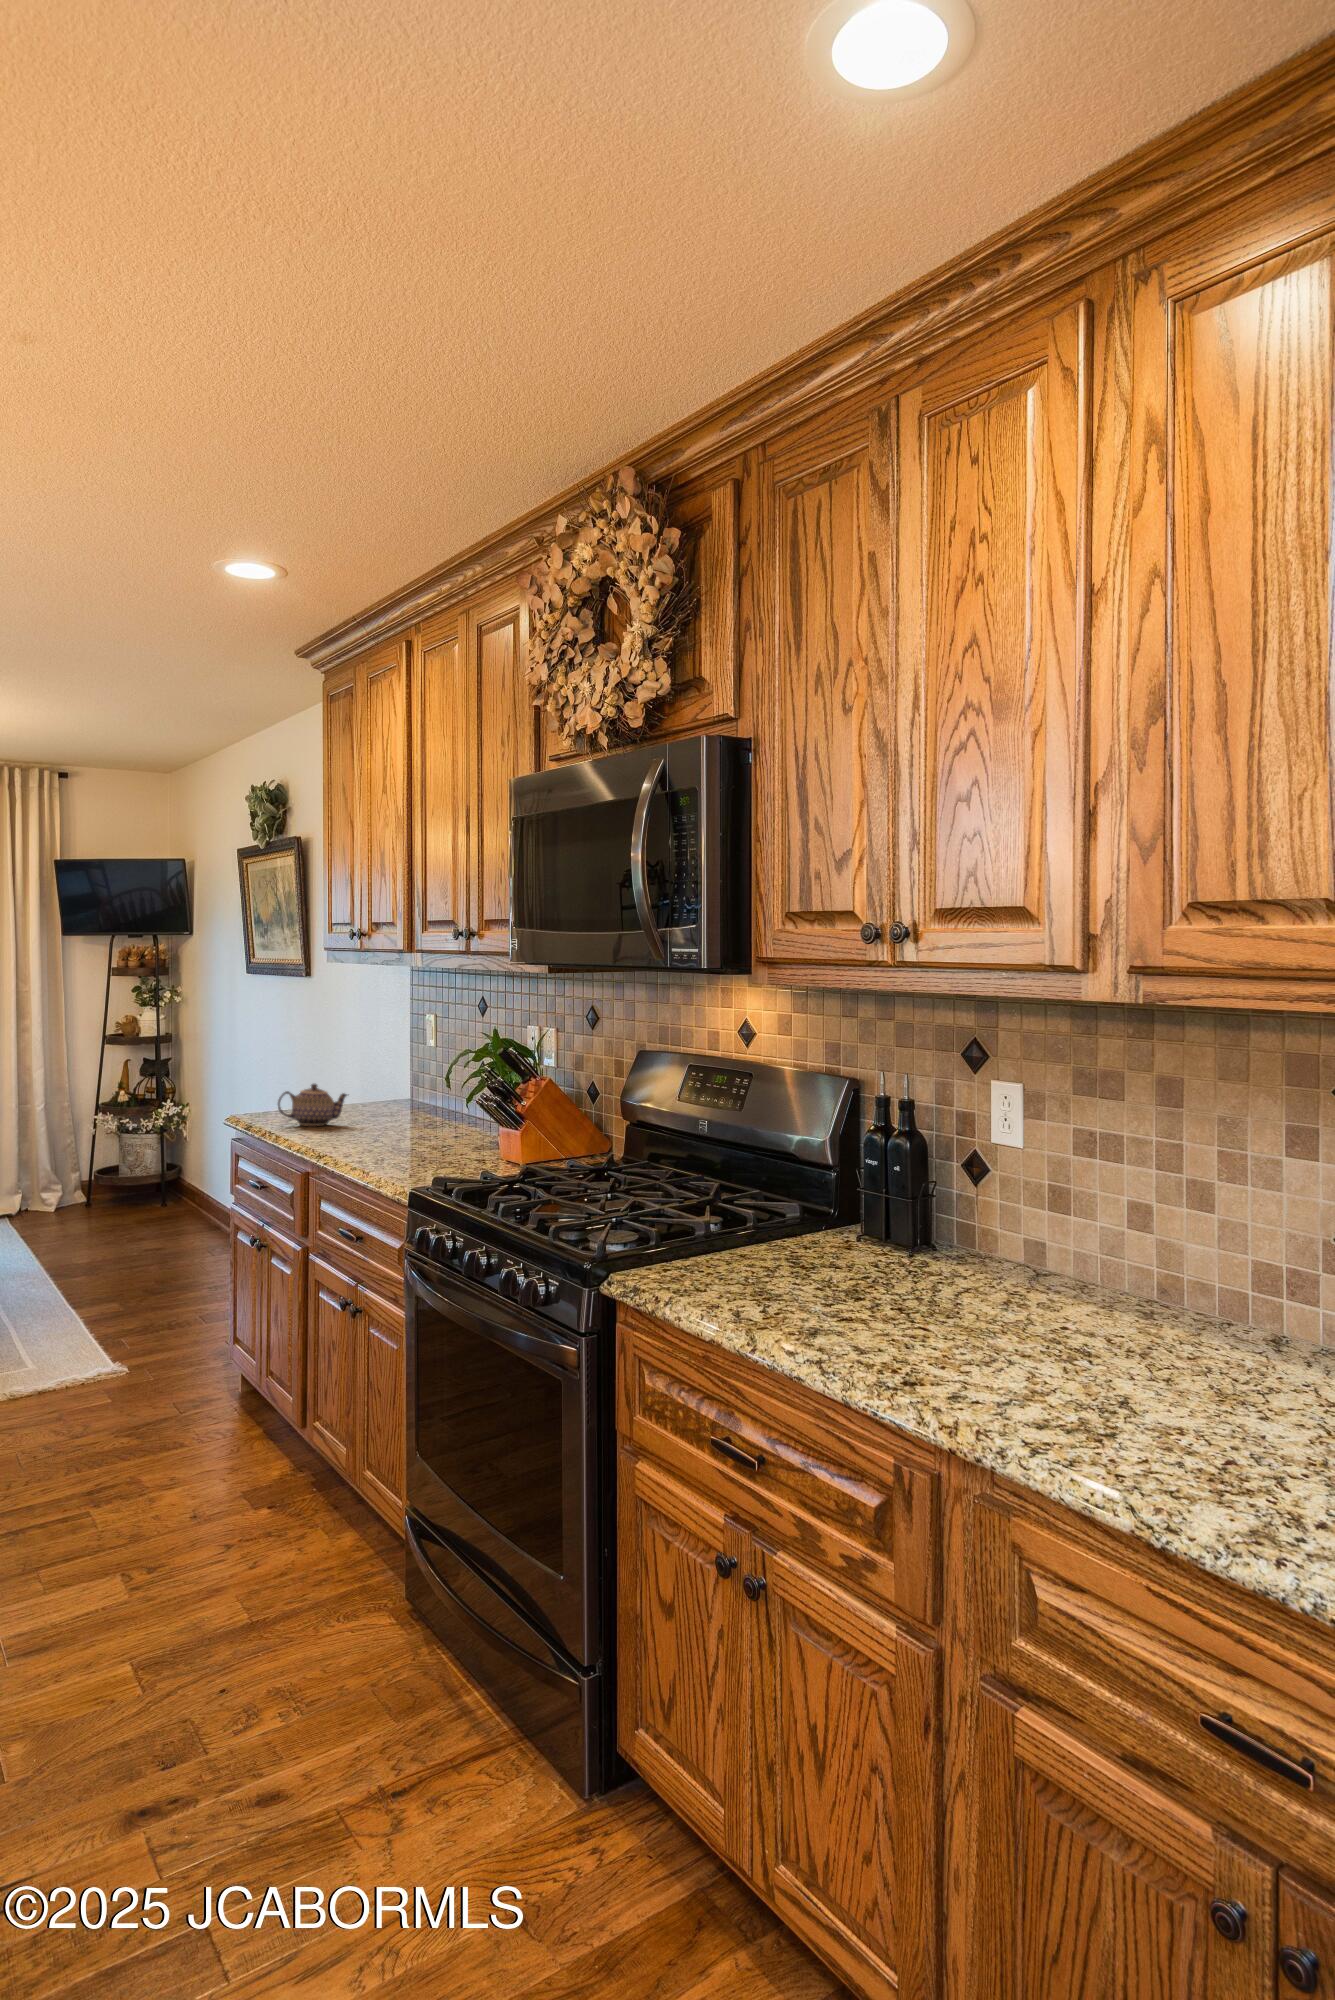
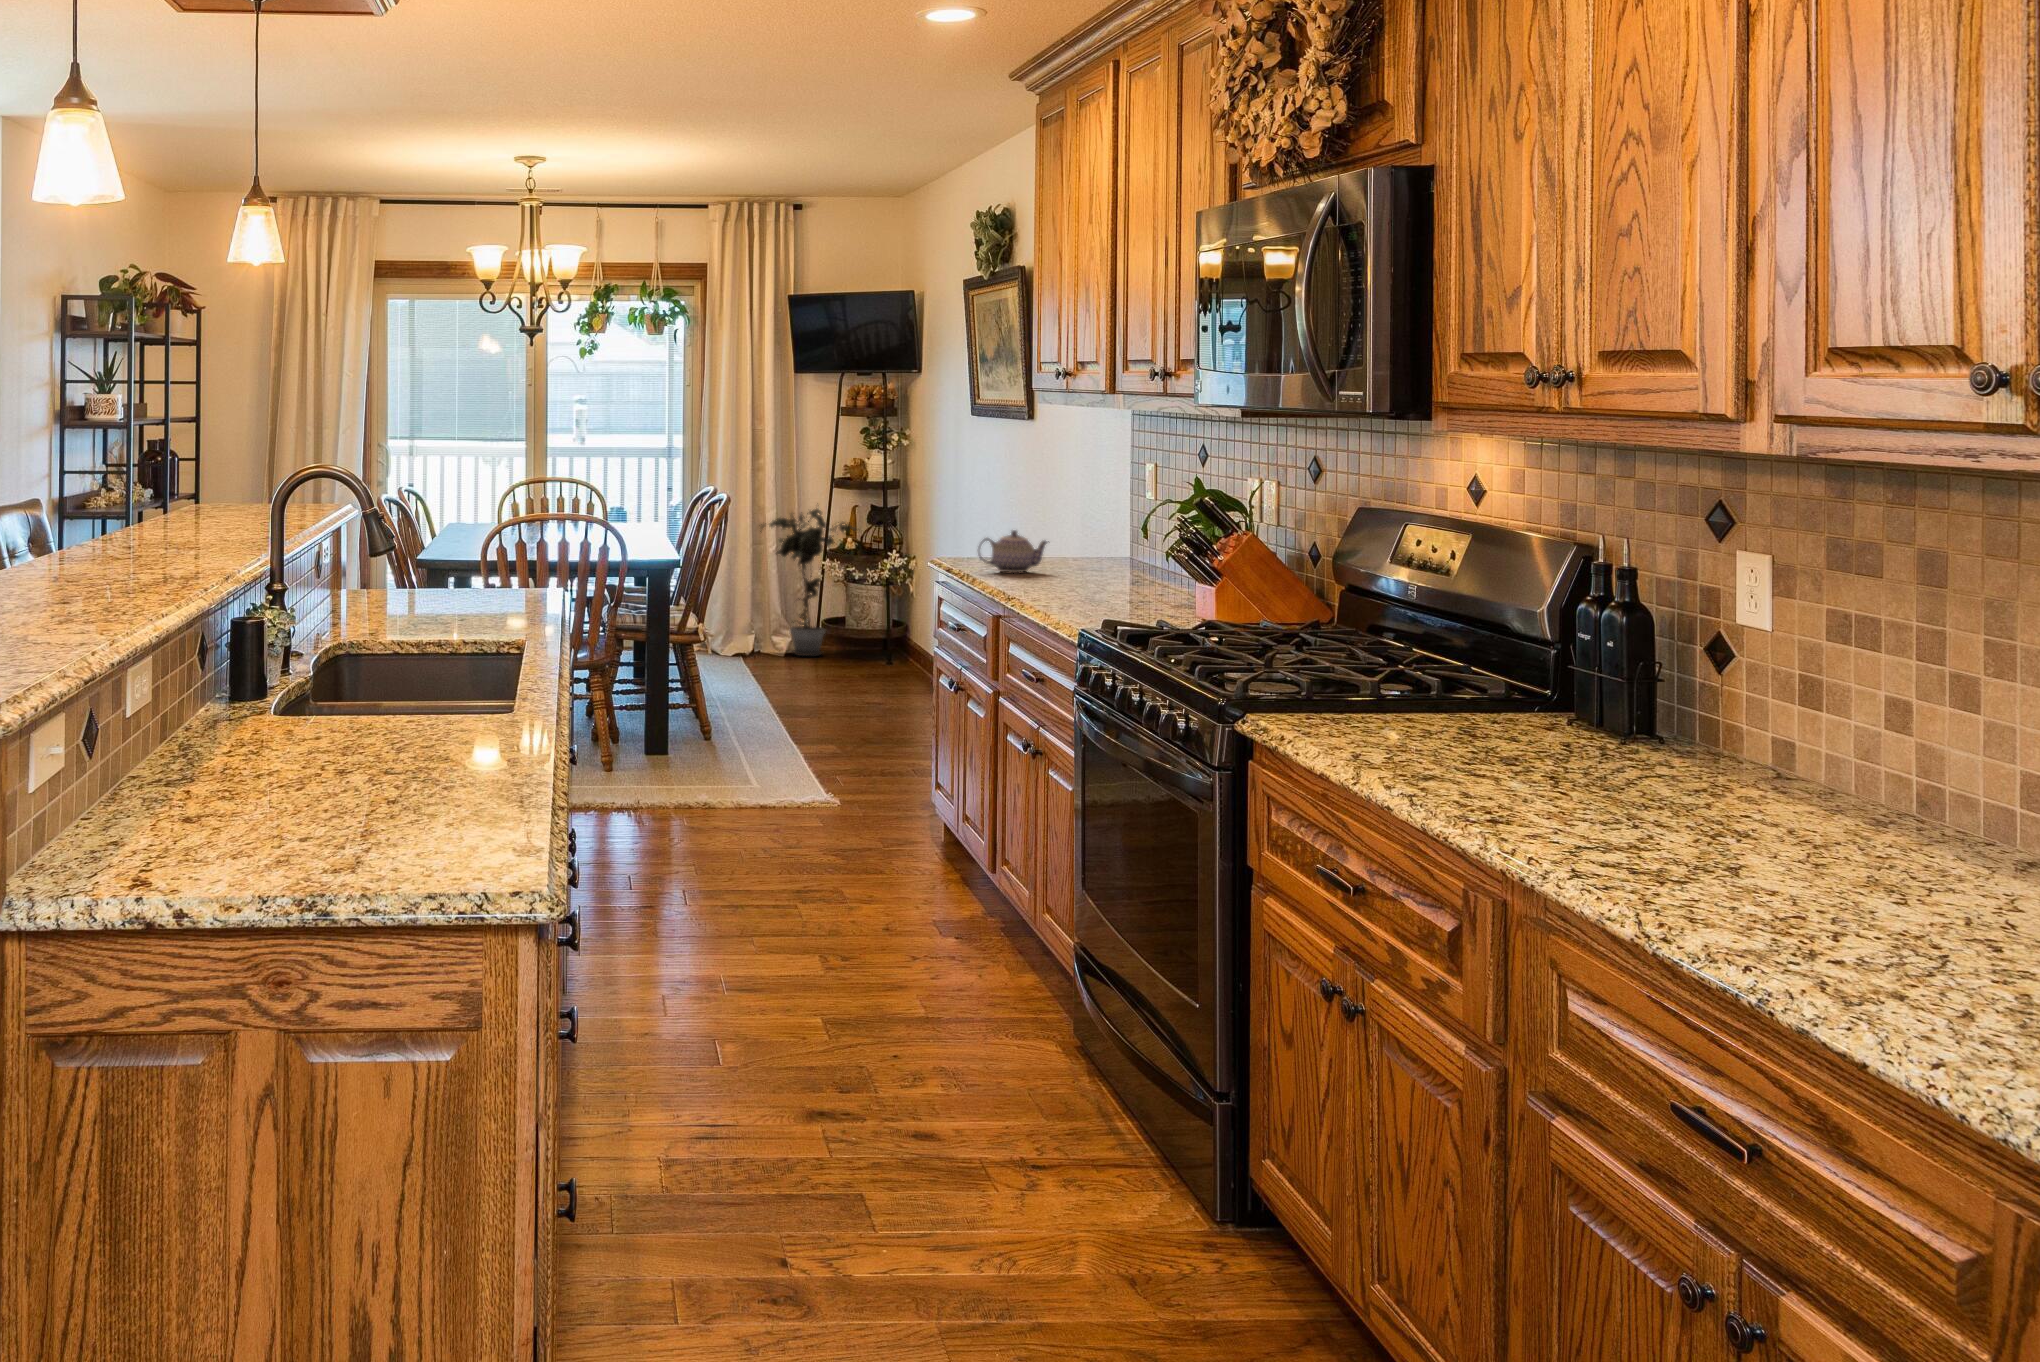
potted plant: none [30,1056,134,1204] -> present [760,503,857,656]

